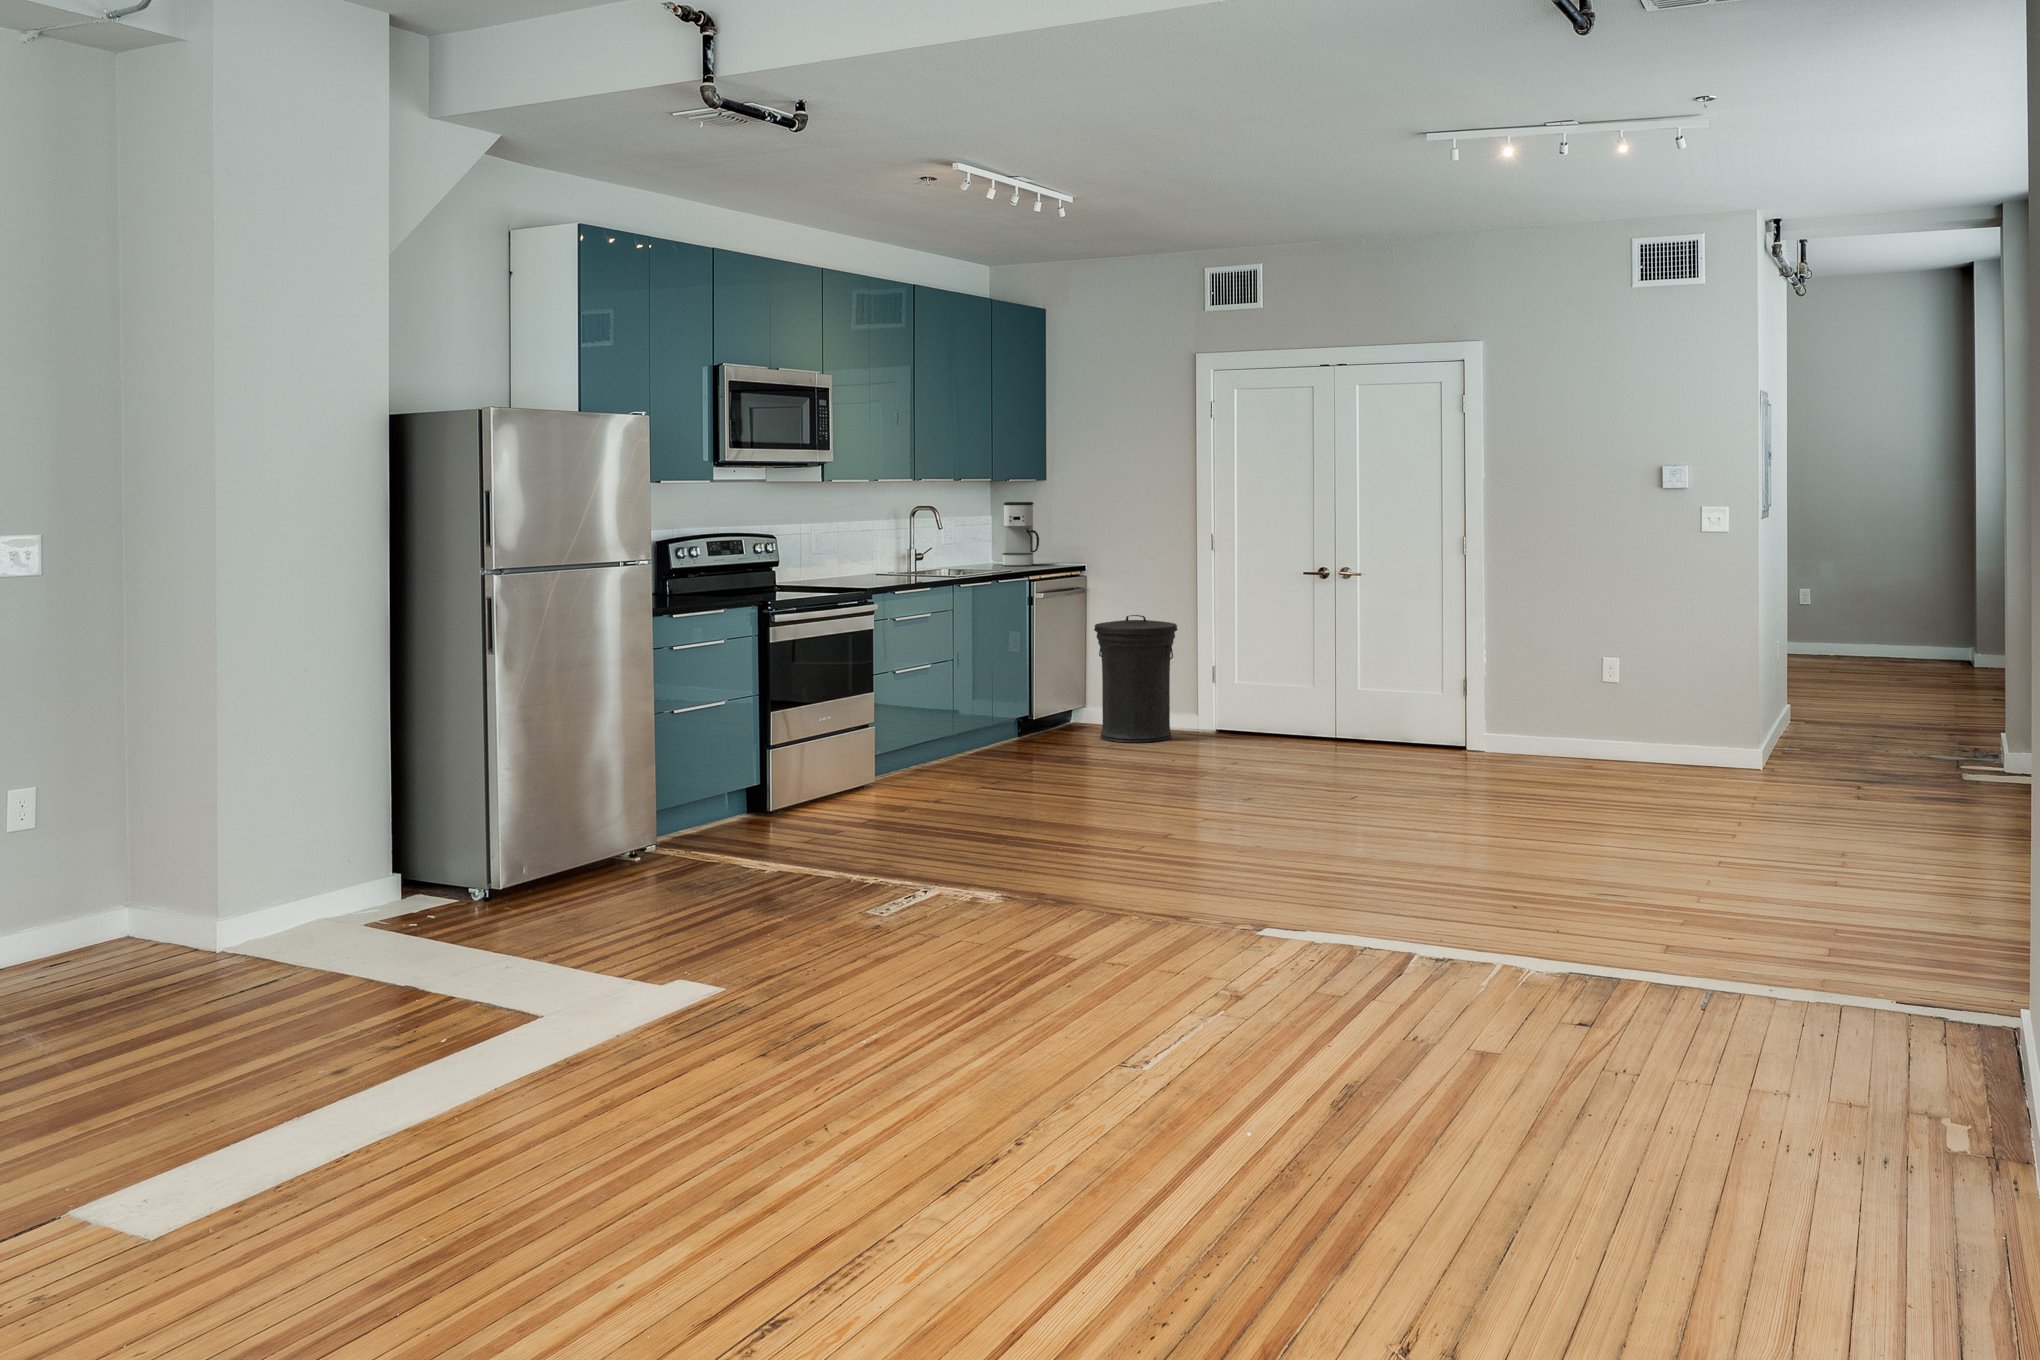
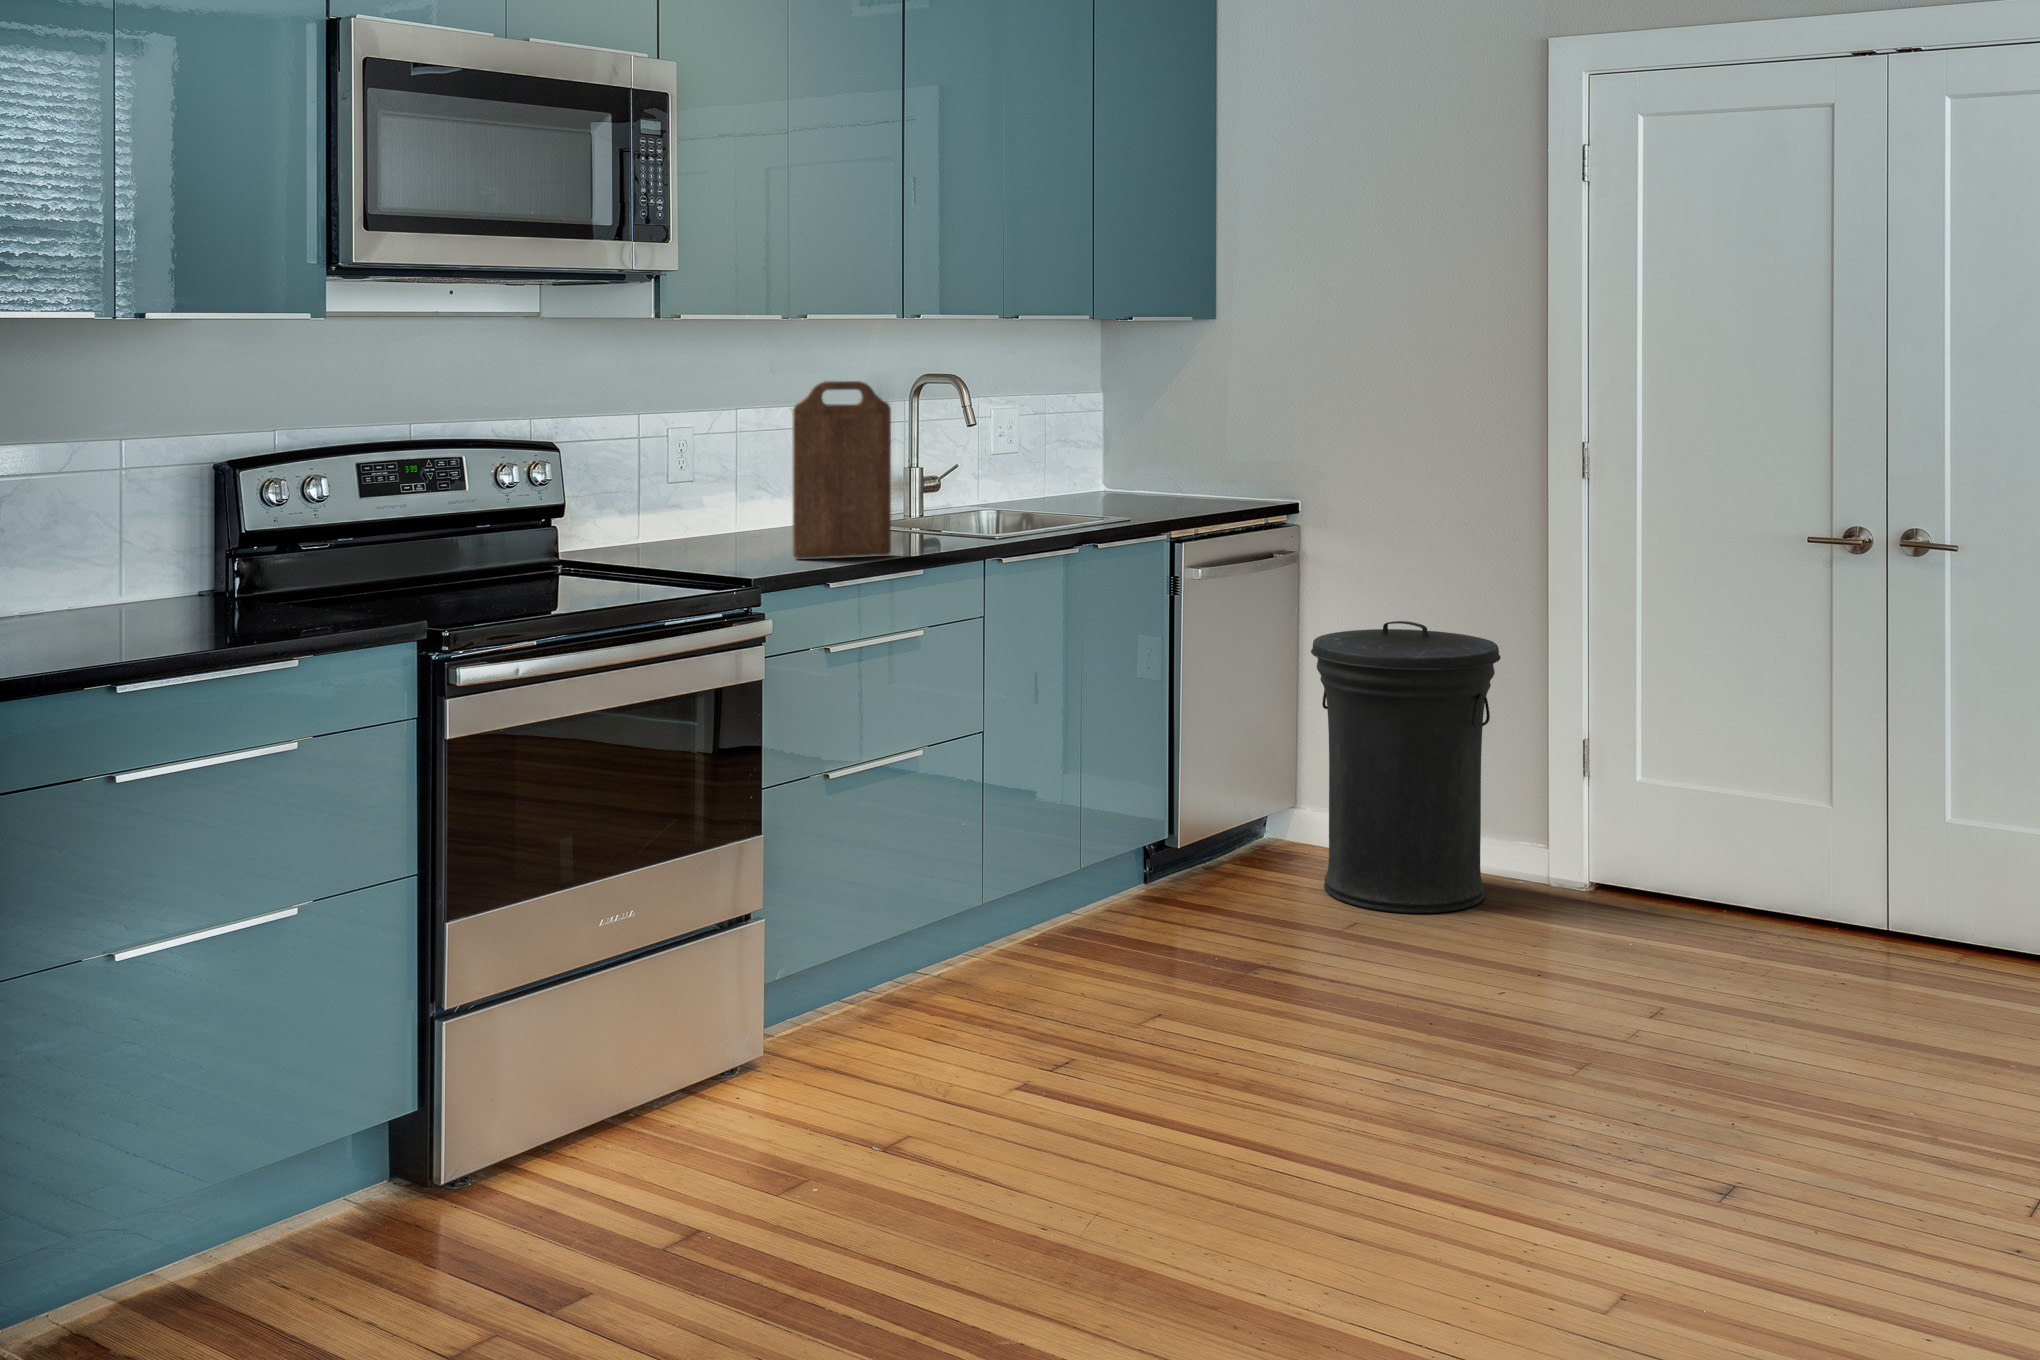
coffee maker: present [1002,502,1039,566] -> none [1119,368,1197,504]
cutting board: none [876,507,917,583] -> present [792,381,891,559]

